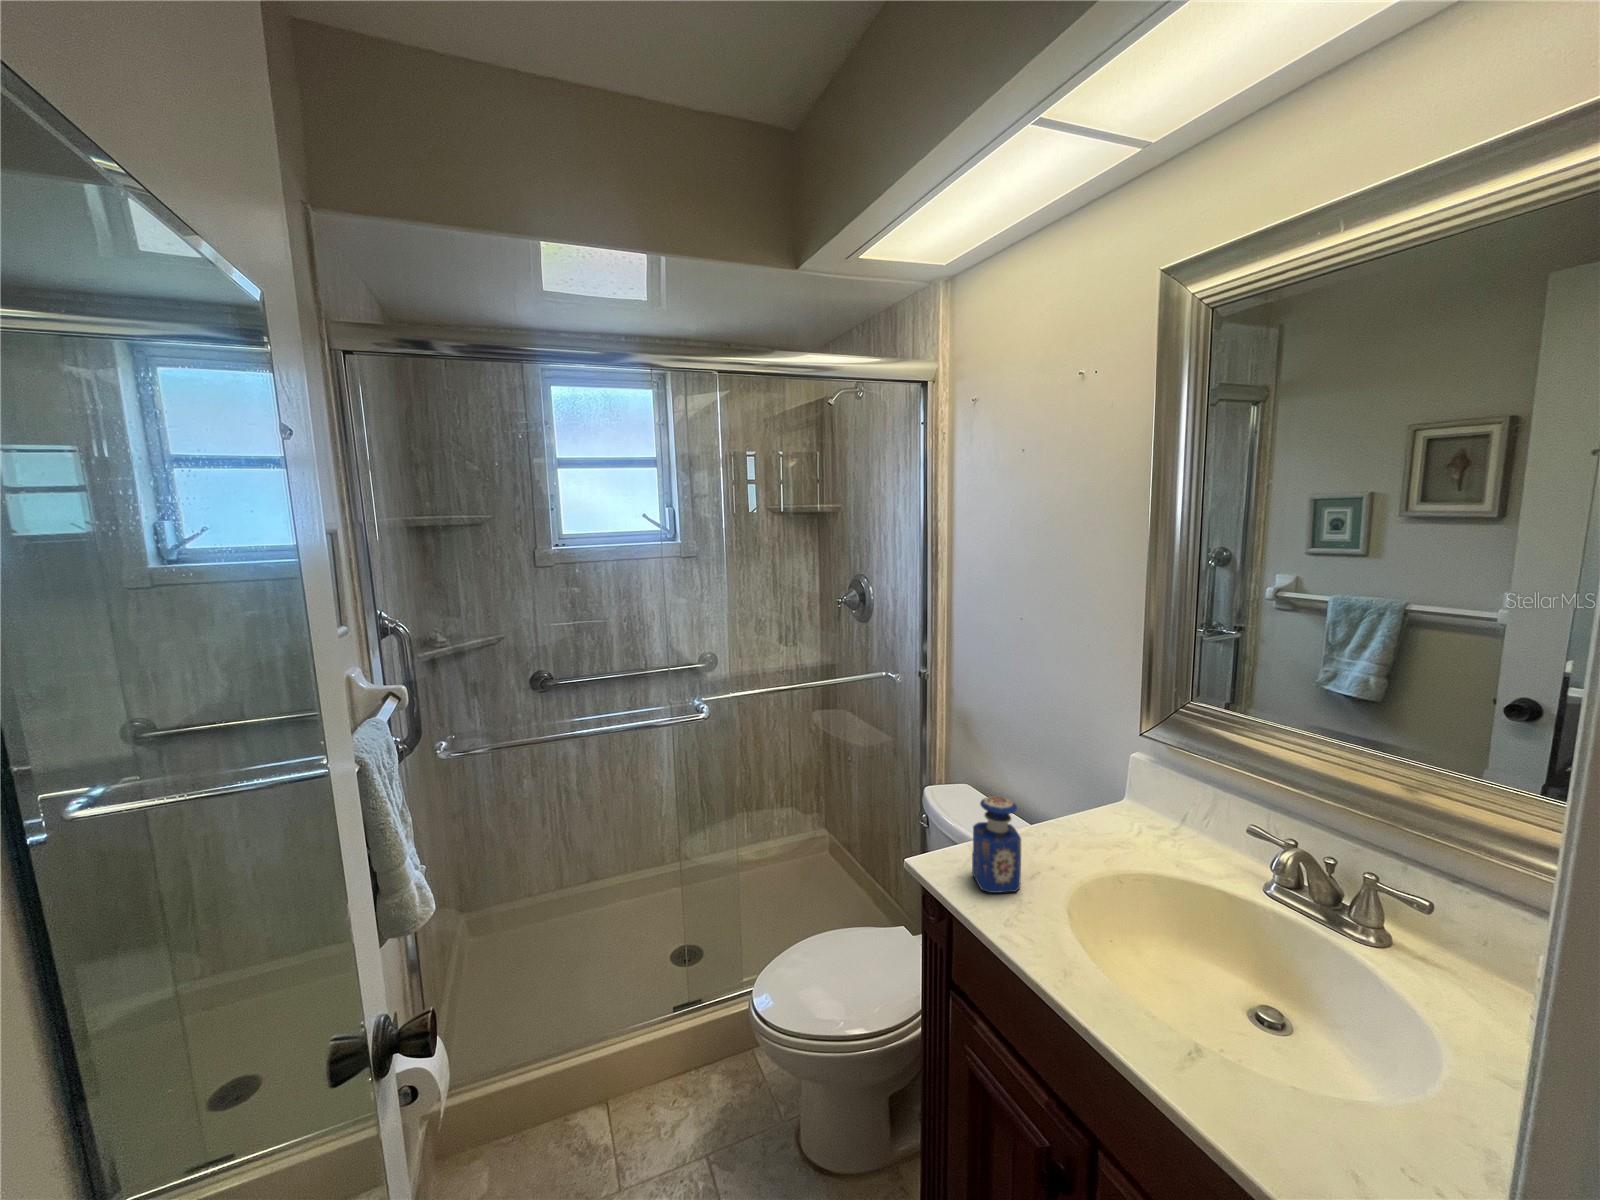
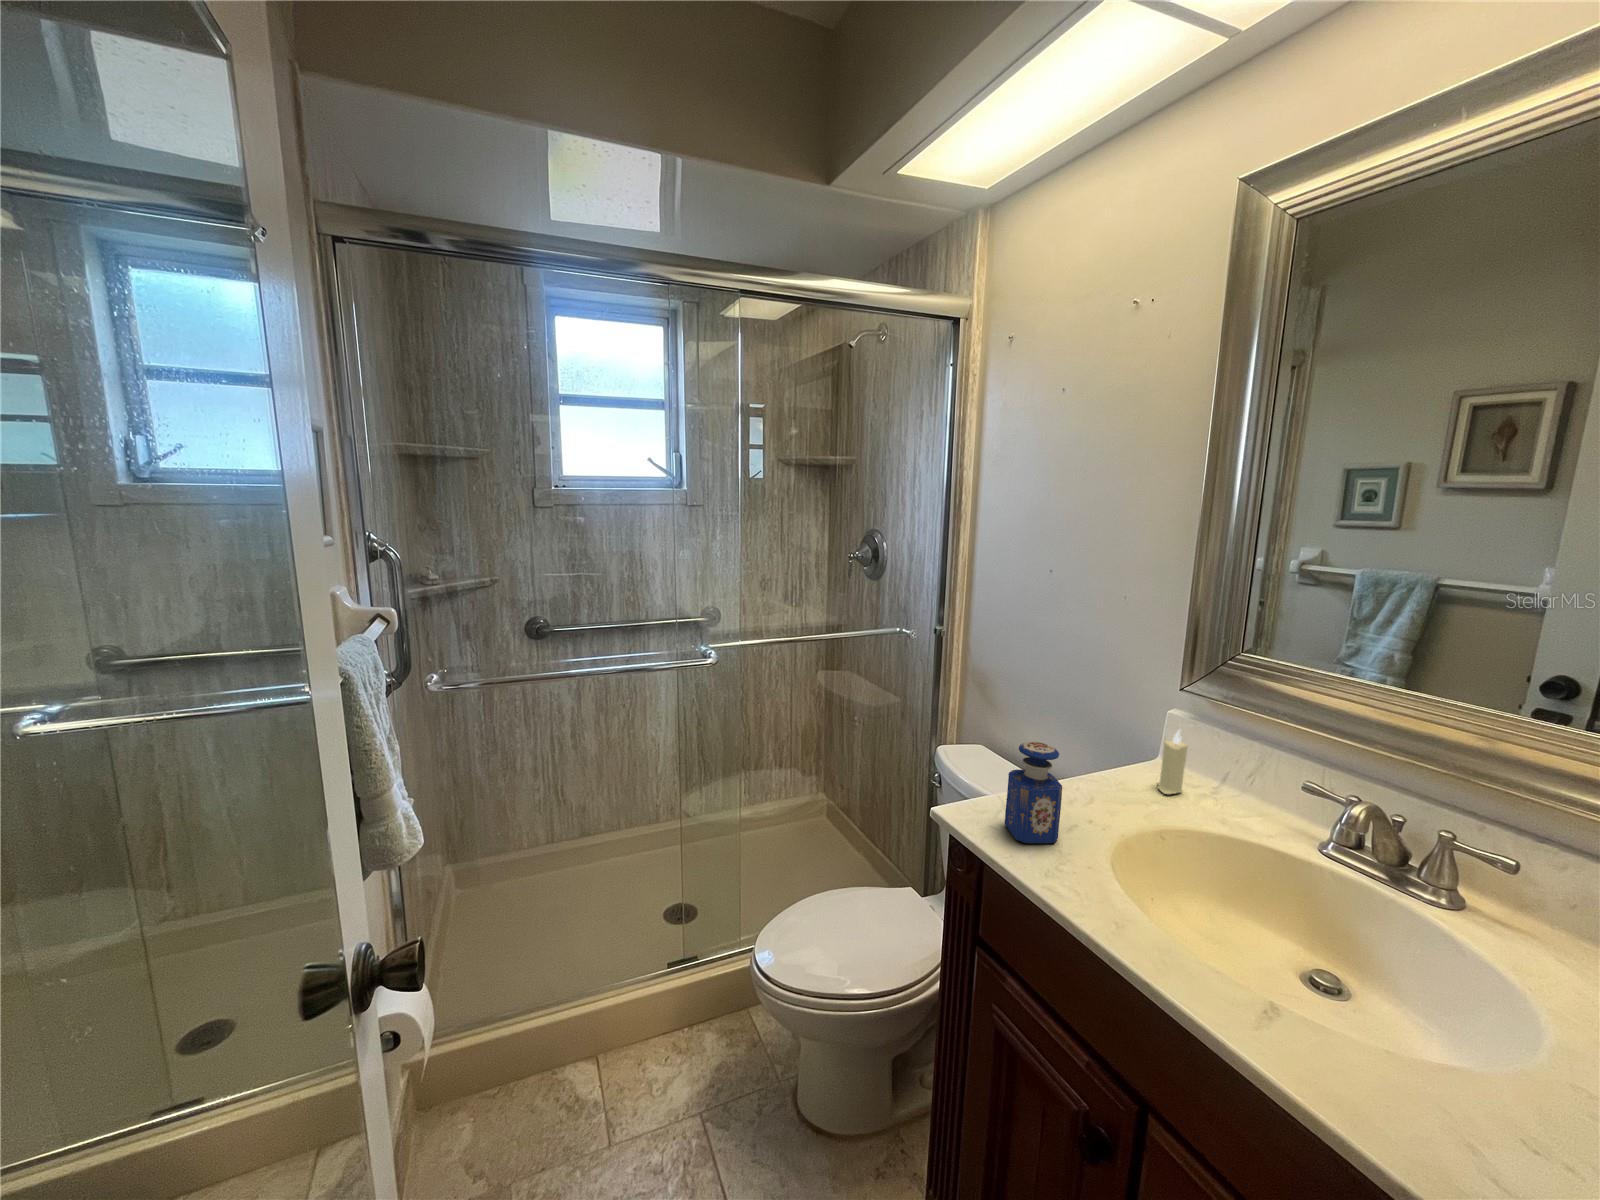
candle: none [1122,776,1147,838] -> present [1158,730,1188,794]

